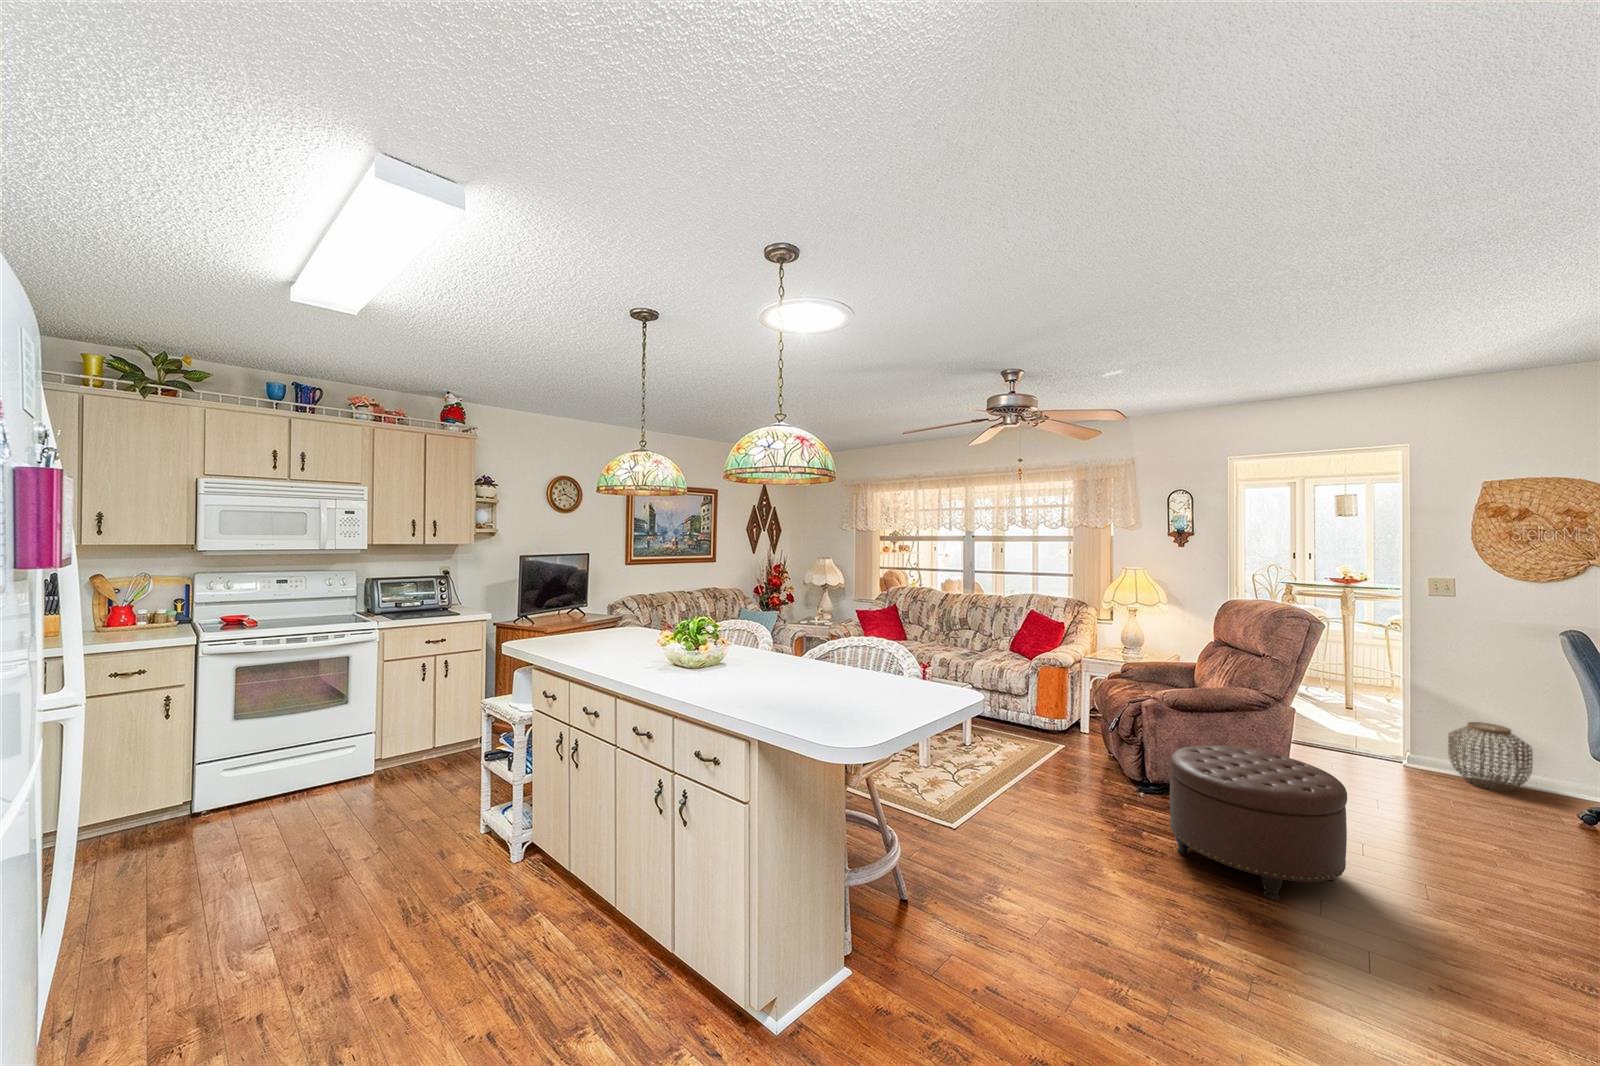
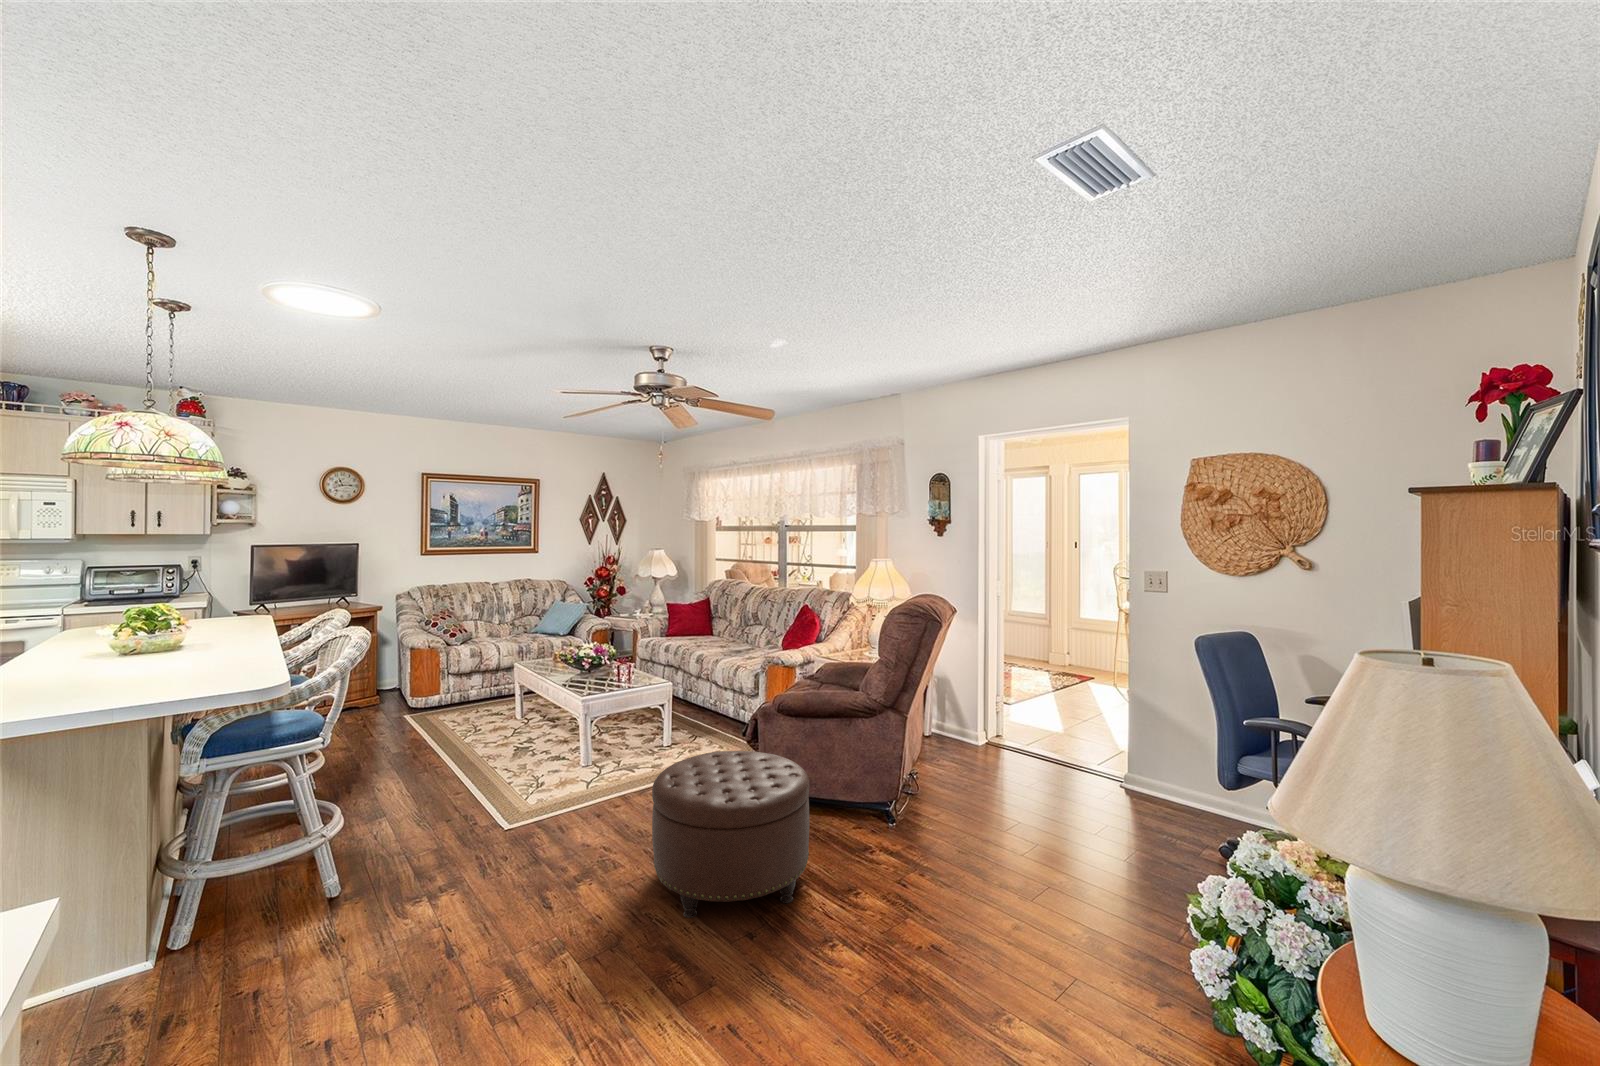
woven basket: present [1448,722,1533,791] -> none [1137,739,1213,821]

